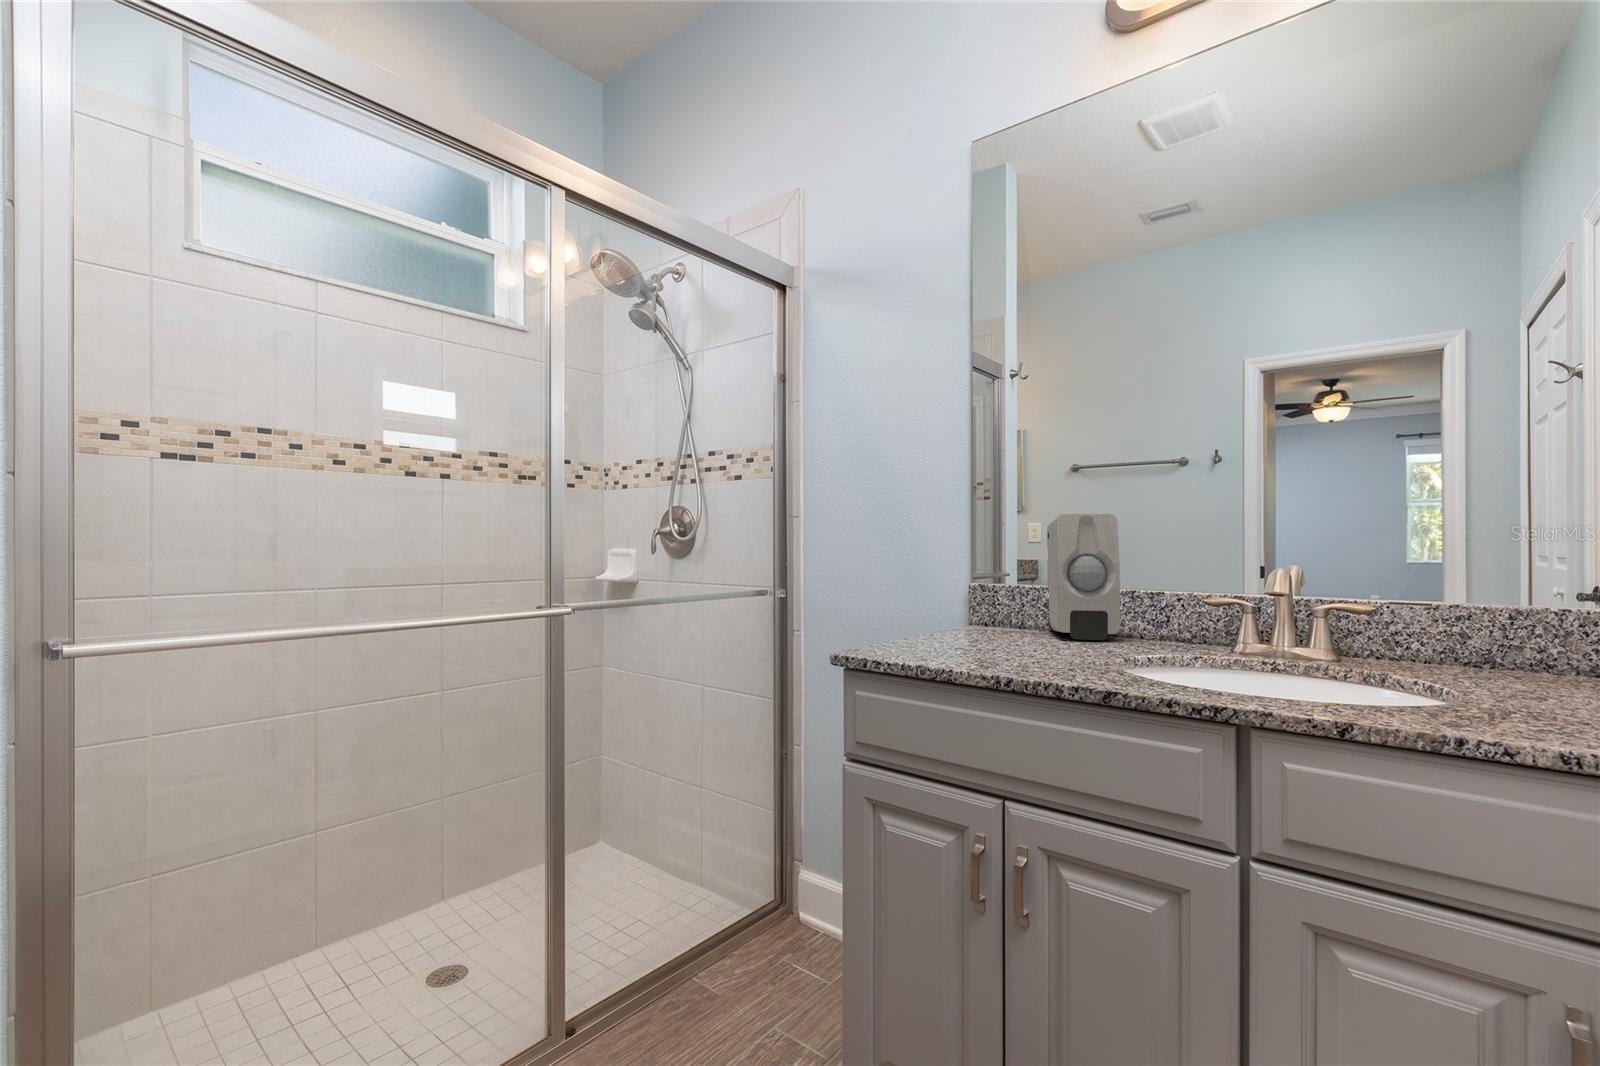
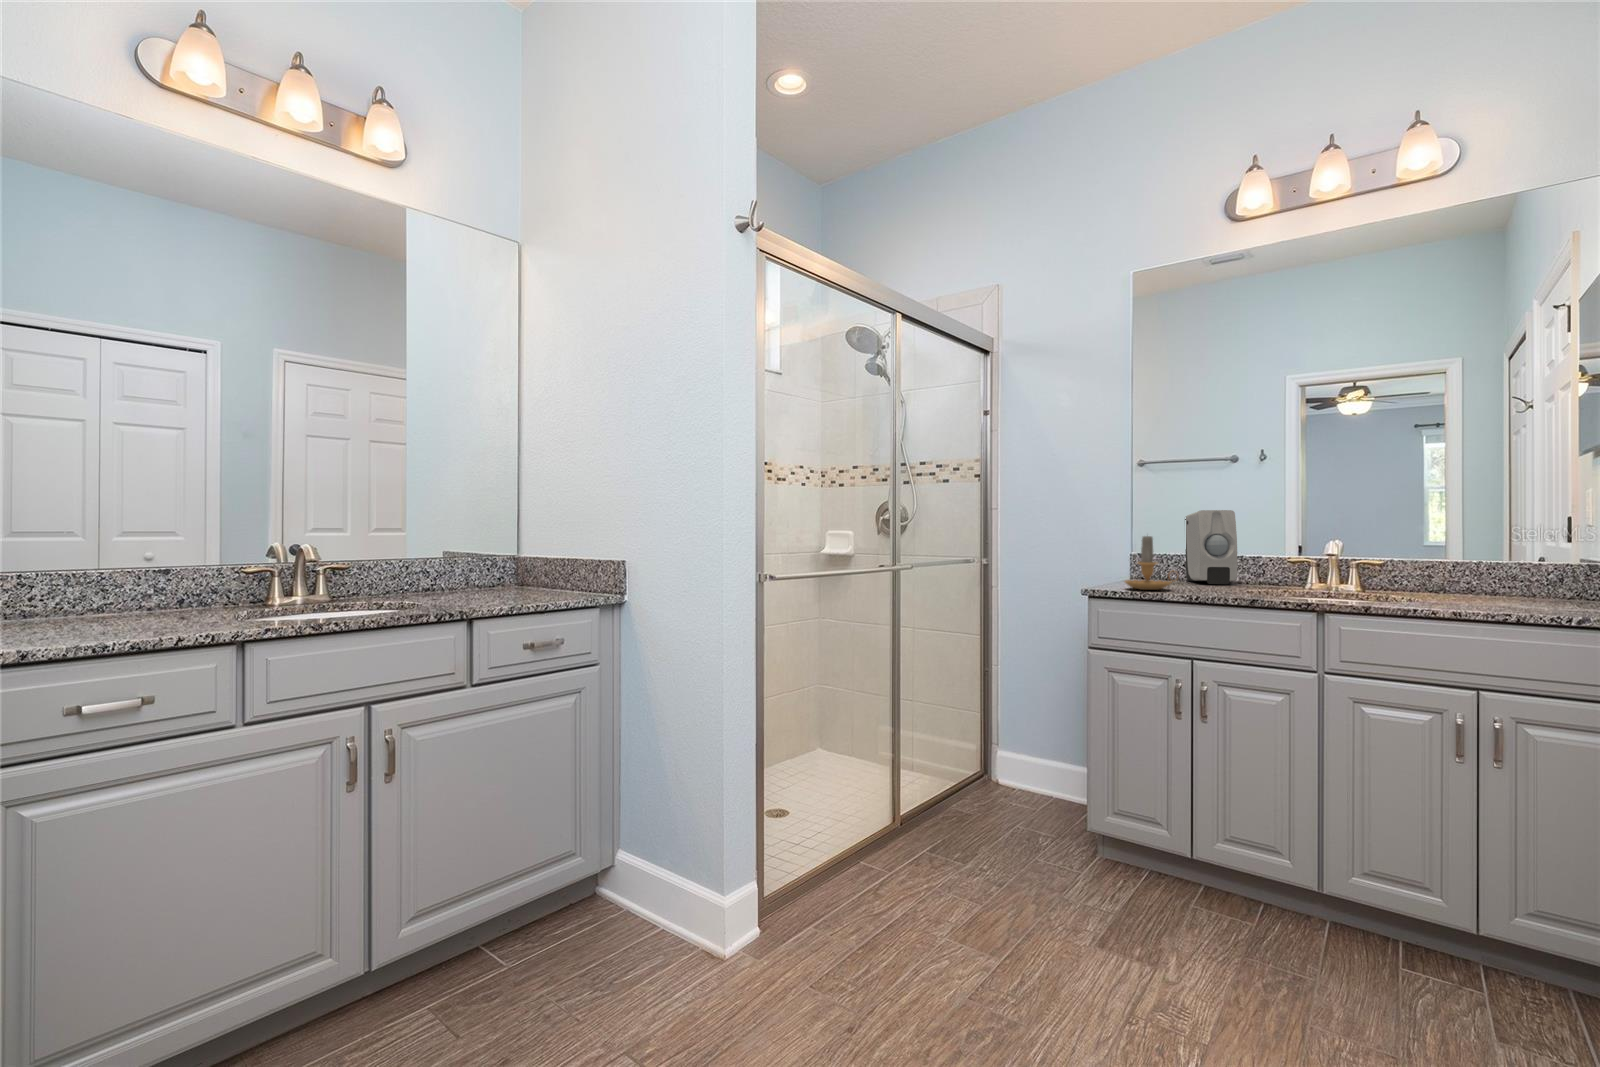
candle: none [912,552,1007,654] -> present [1125,536,1175,590]

